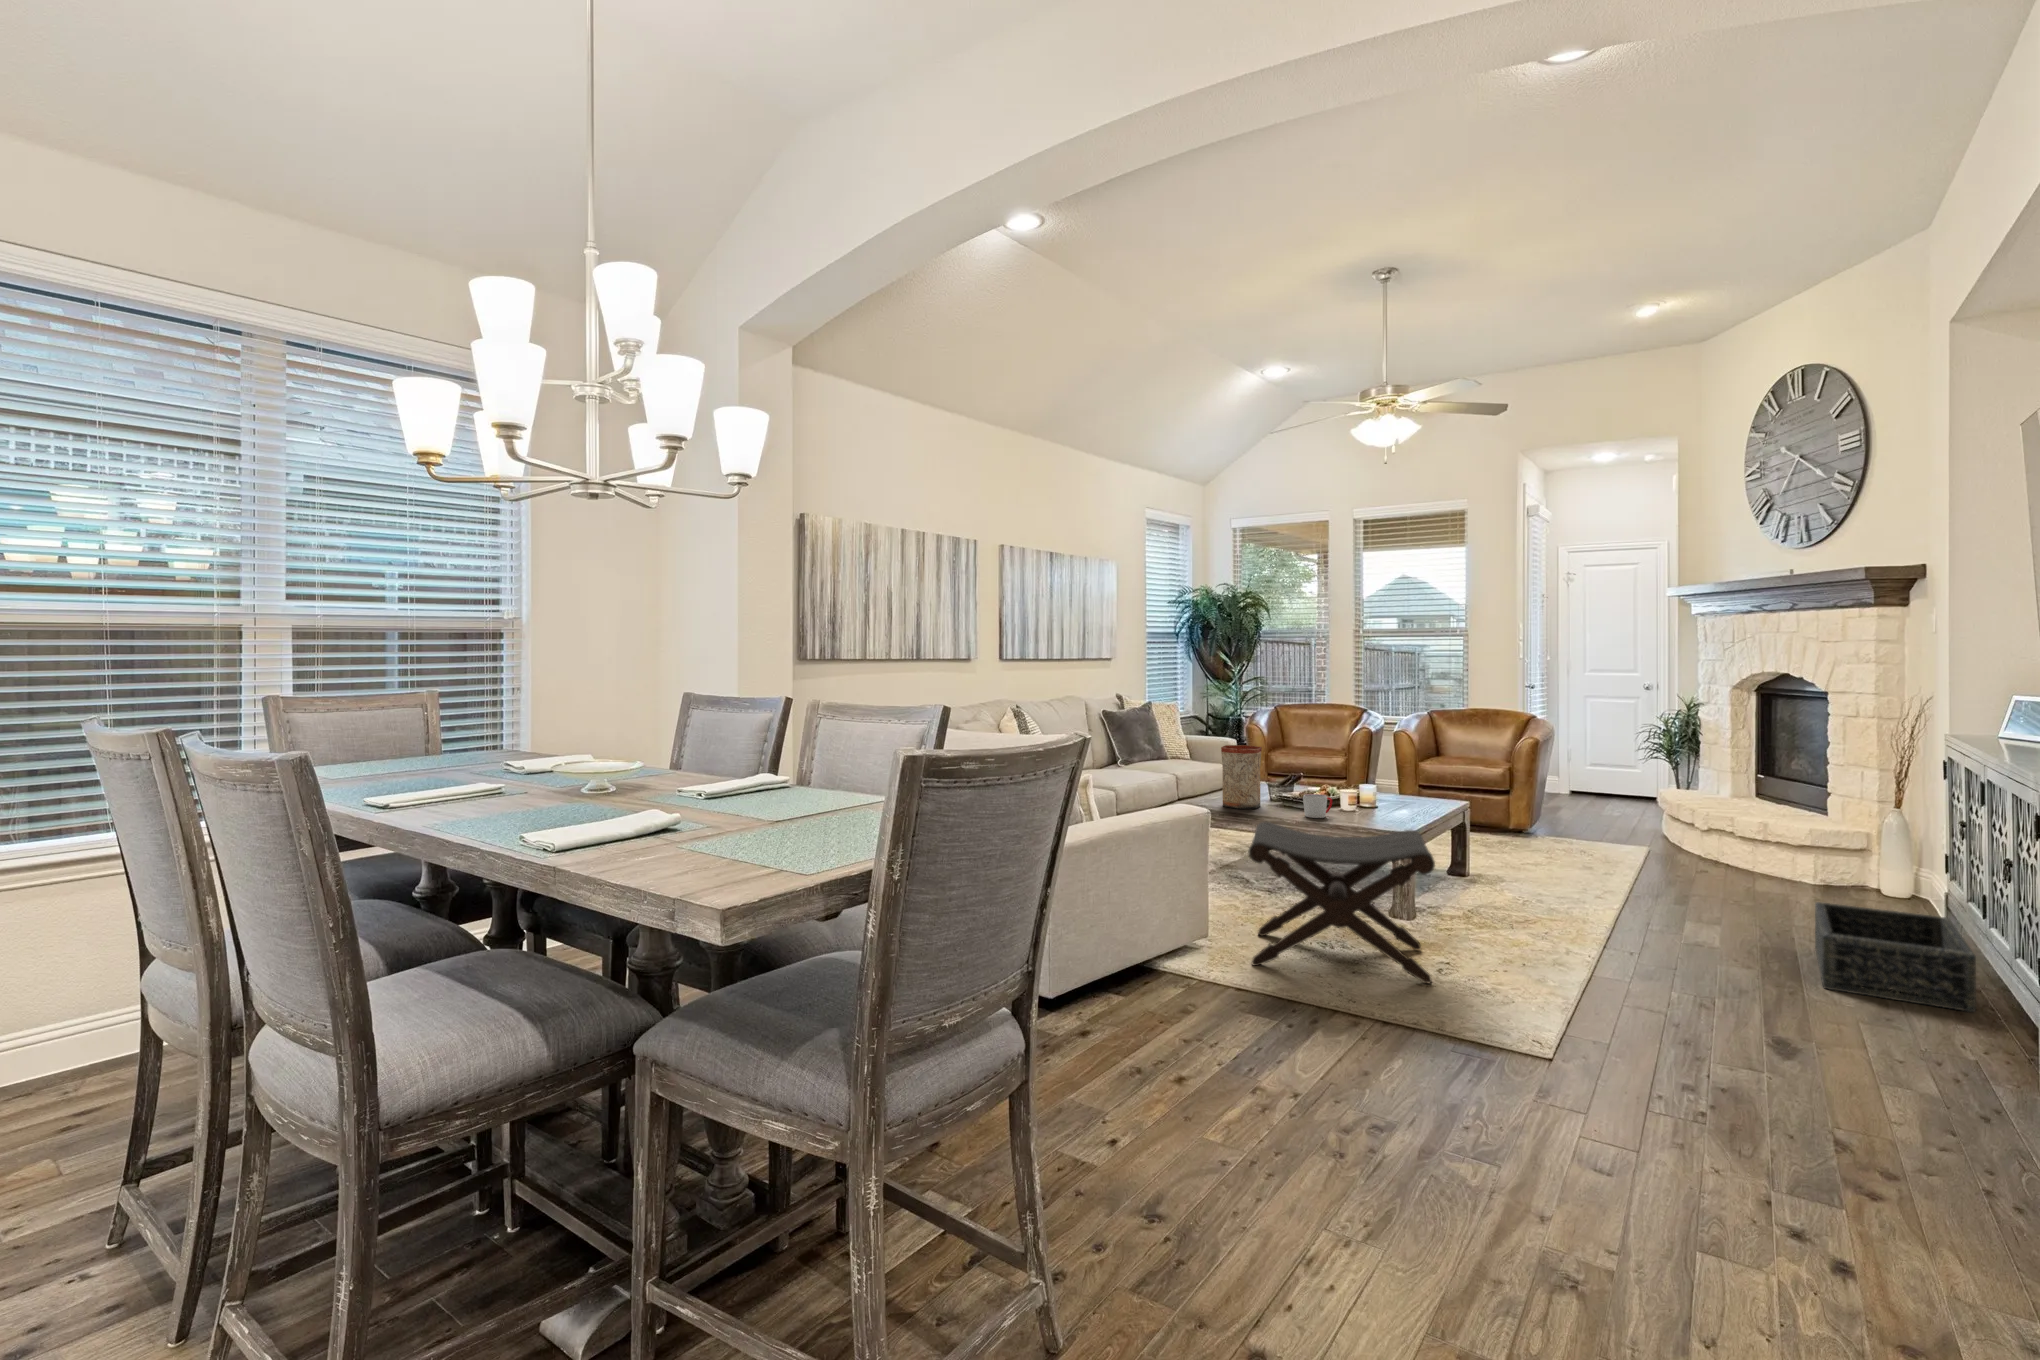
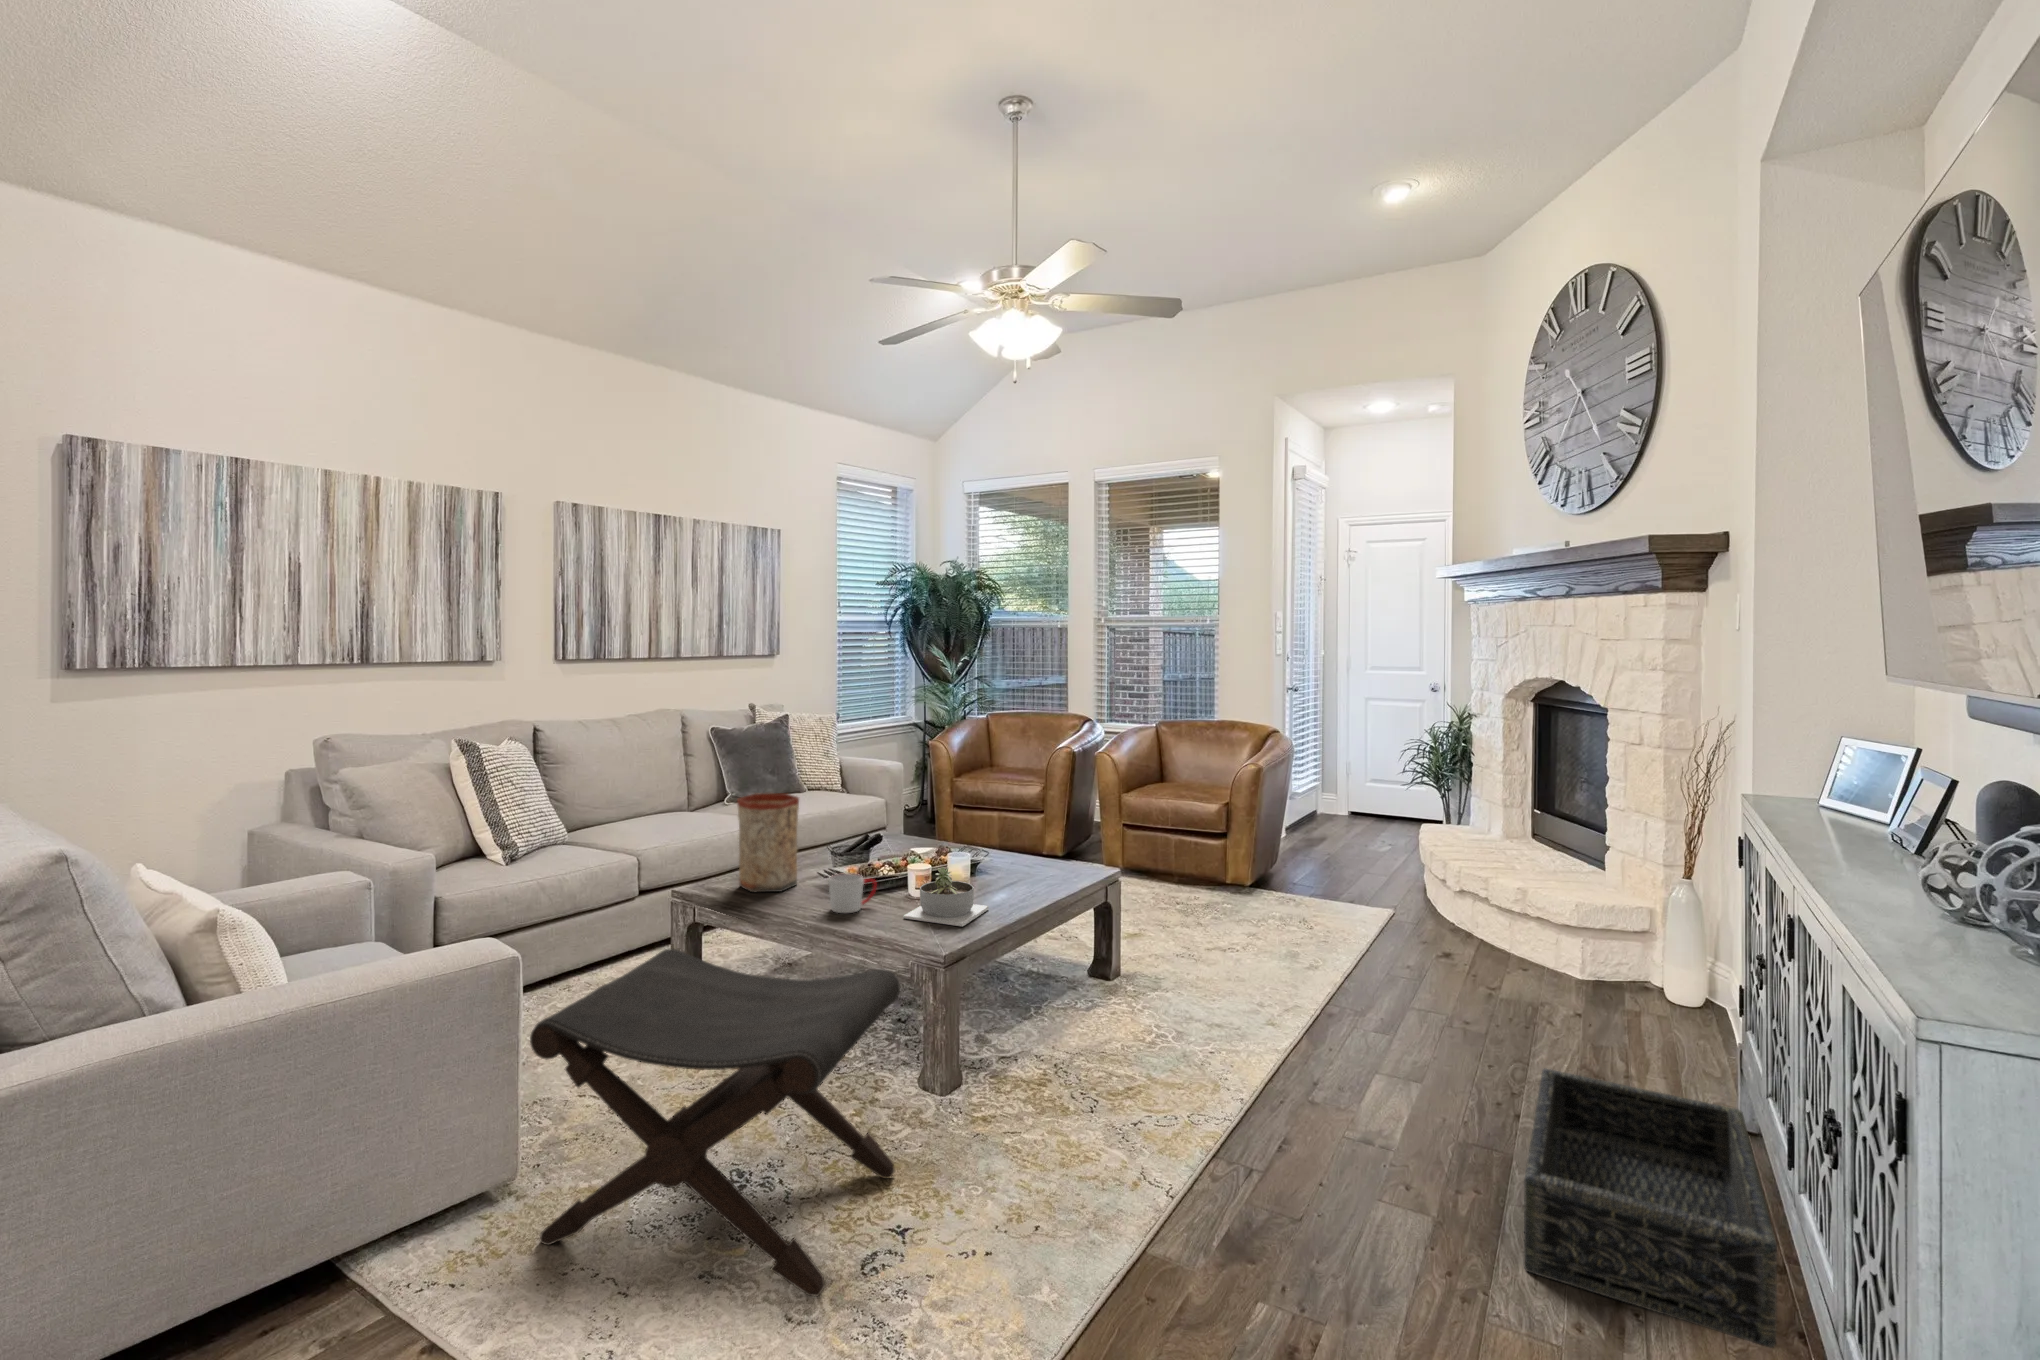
succulent planter: none [1360,788,1411,824] -> present [903,867,989,926]

